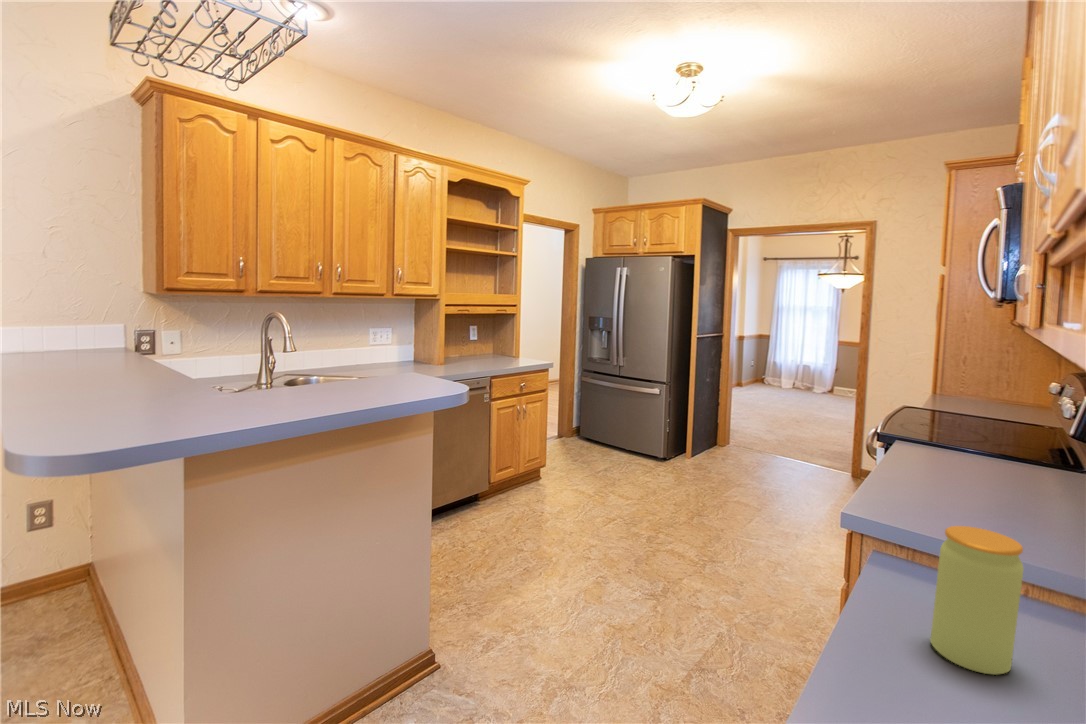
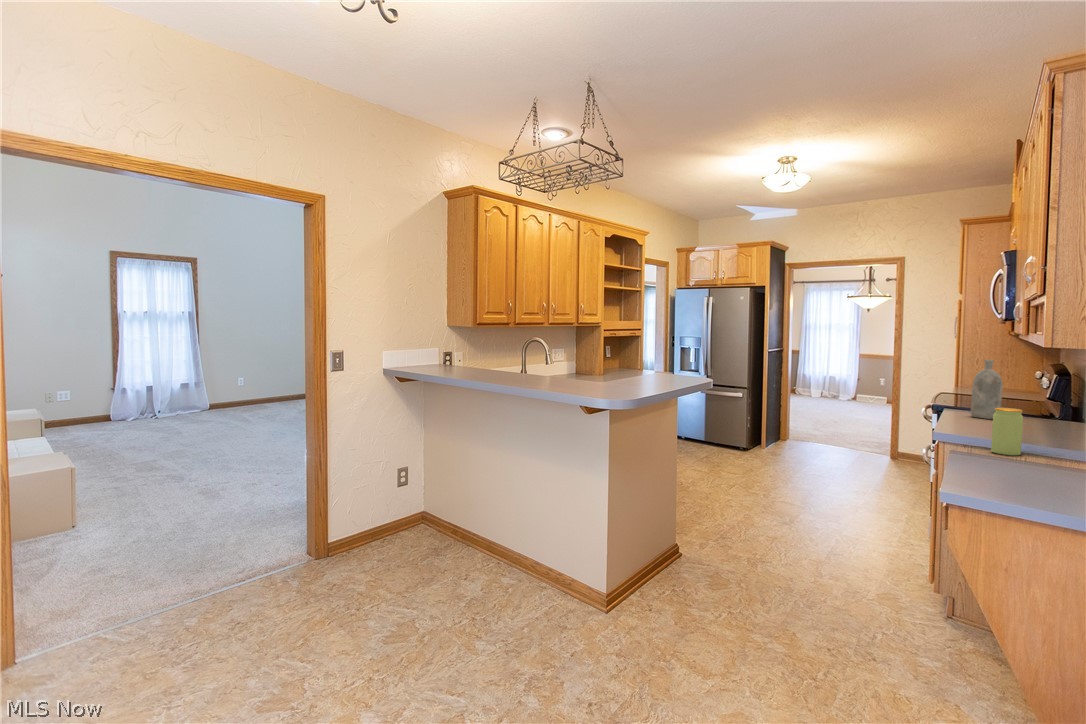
bottle: none [916,376,983,501] -> present [971,360,1003,419]

